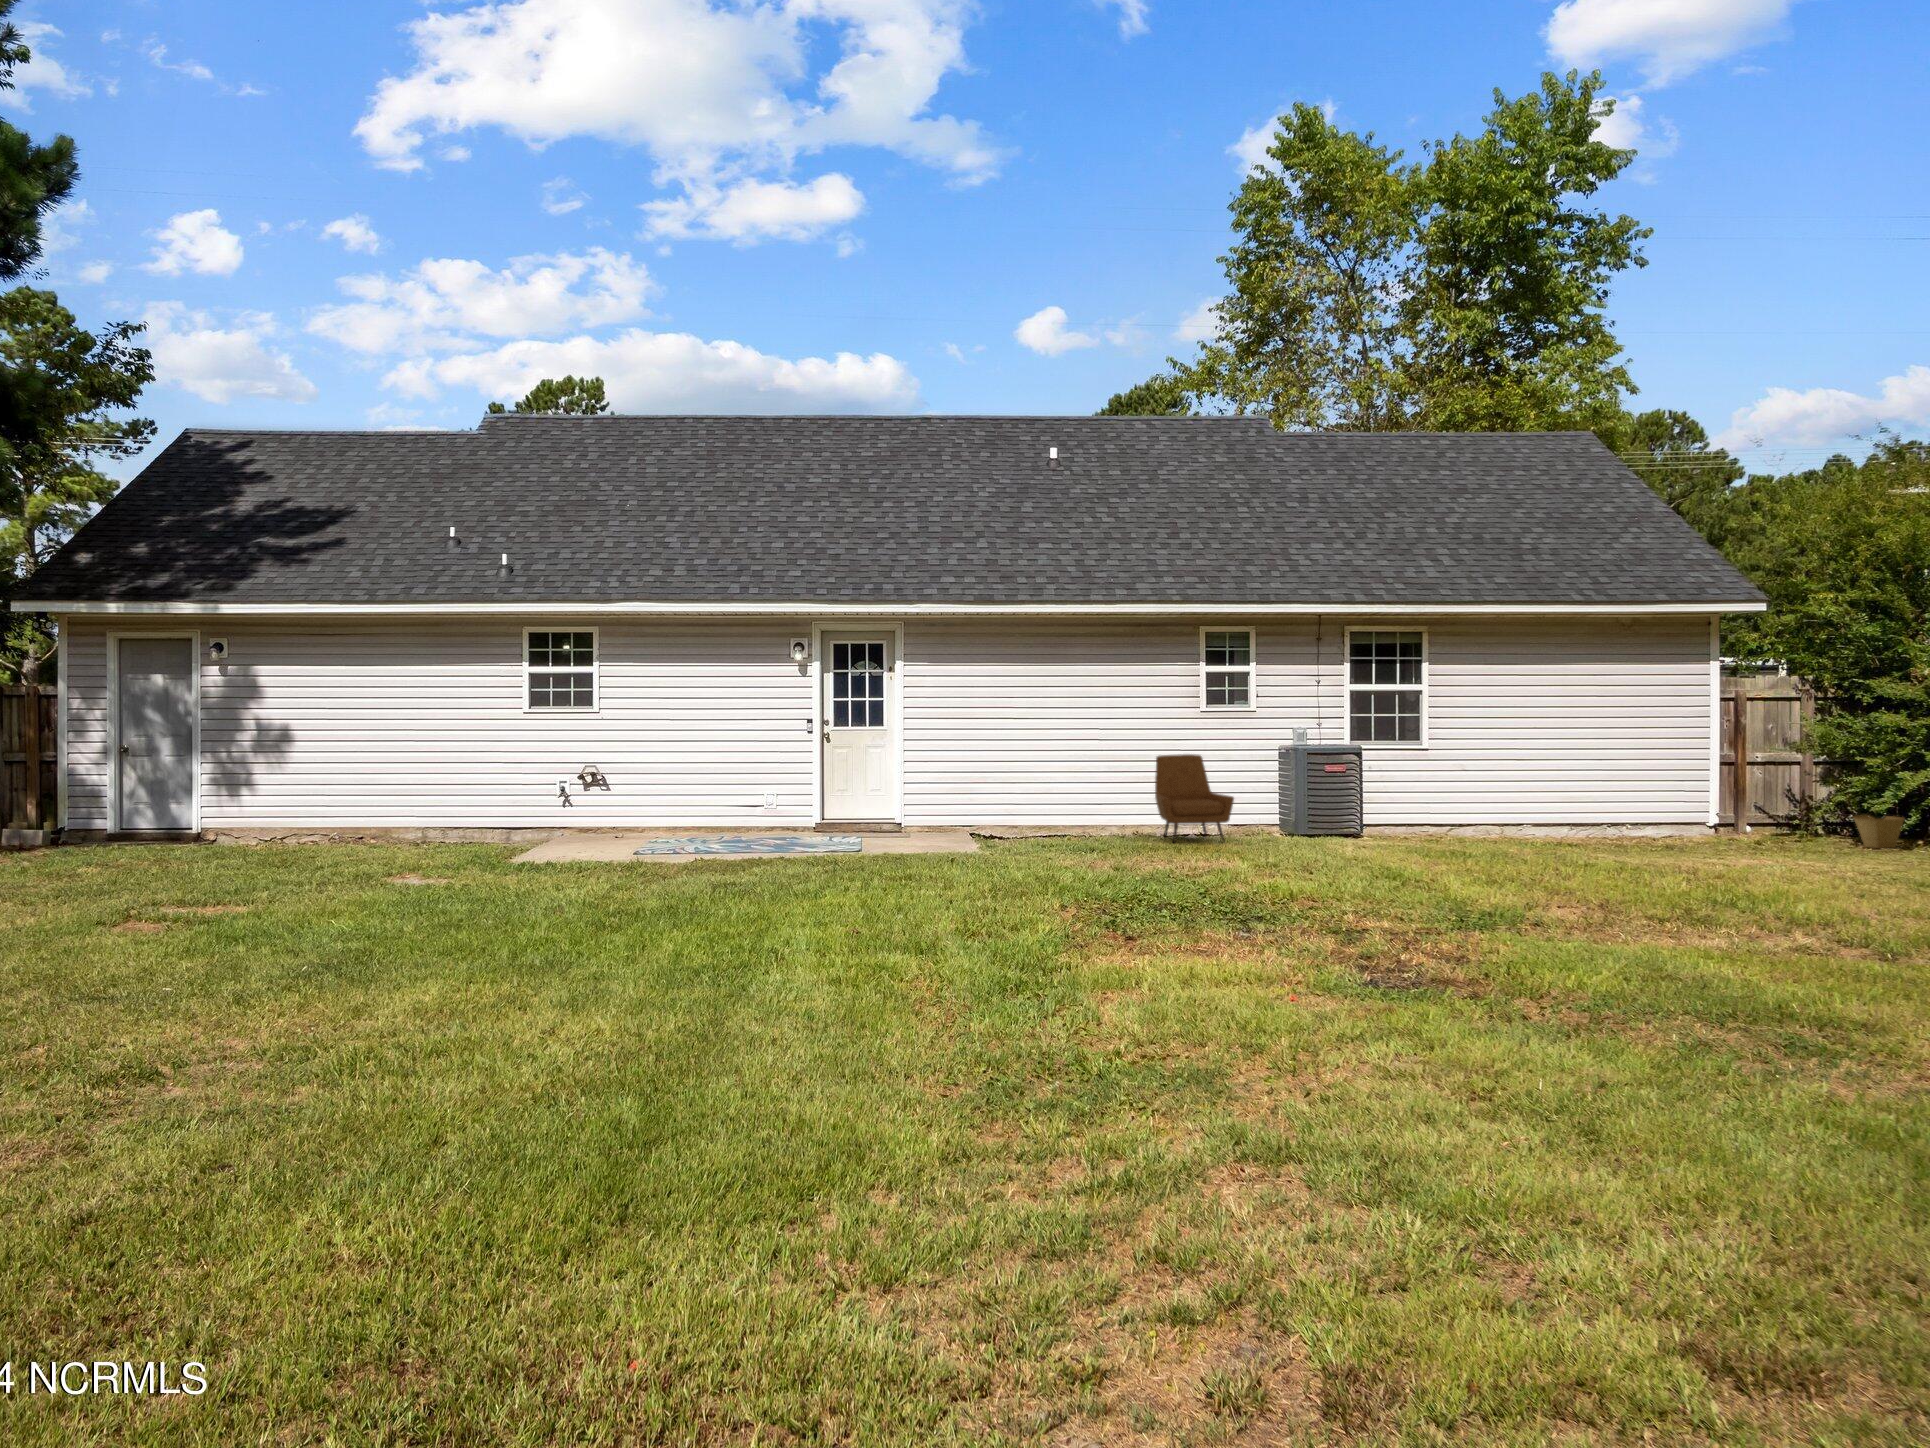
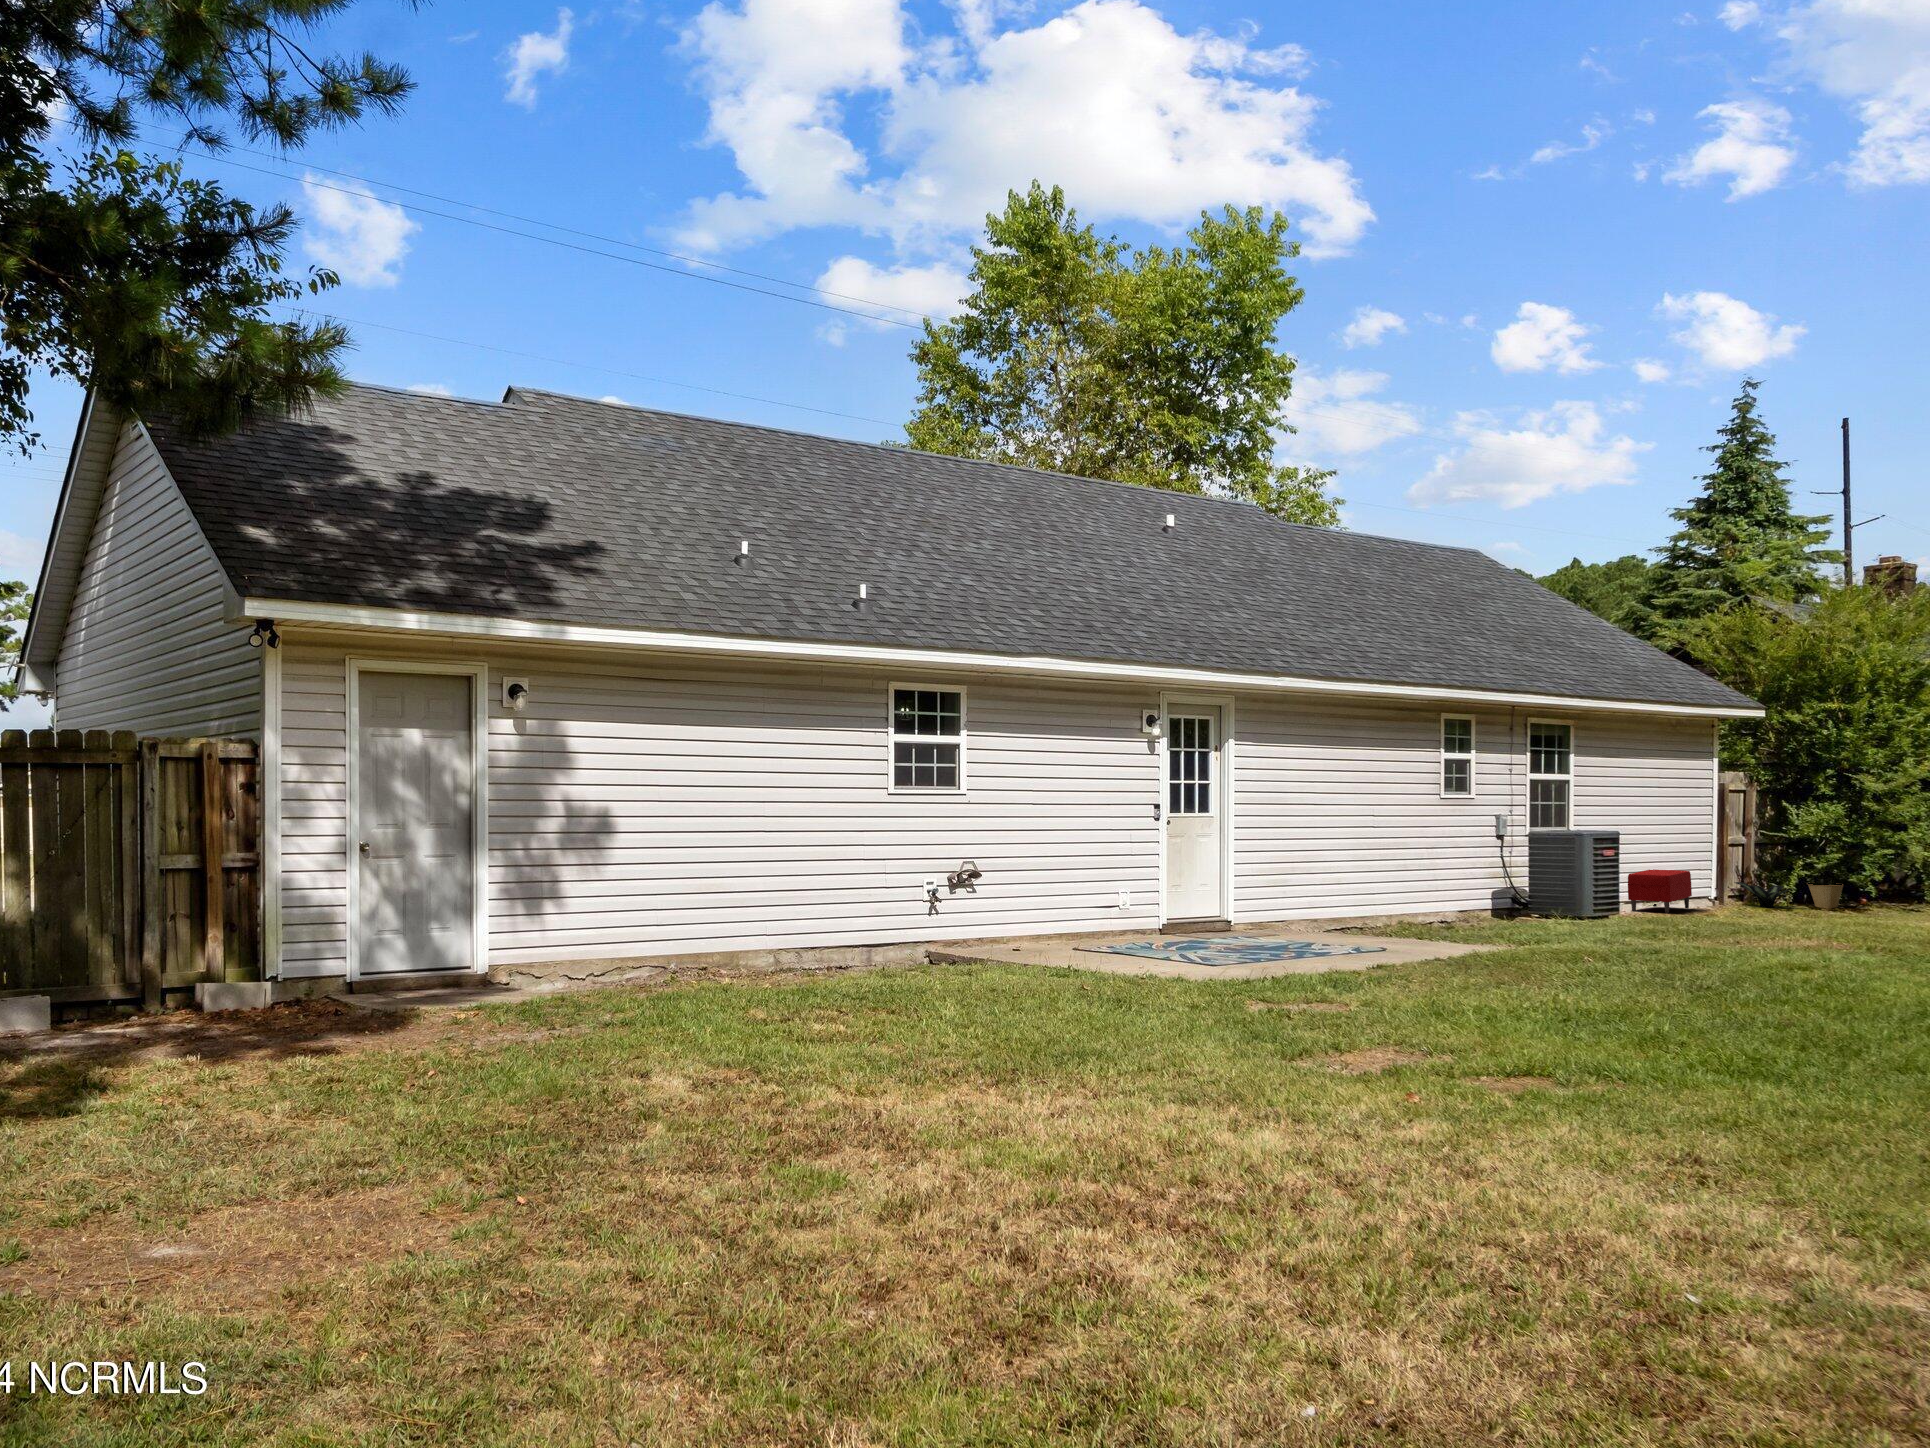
chair: present [1155,754,1234,843] -> none [1422,840,1518,927]
bench: none [1503,792,1614,844] -> present [1628,869,1692,914]
potted plant: none [1724,811,1801,844] -> present [1735,882,1790,908]

